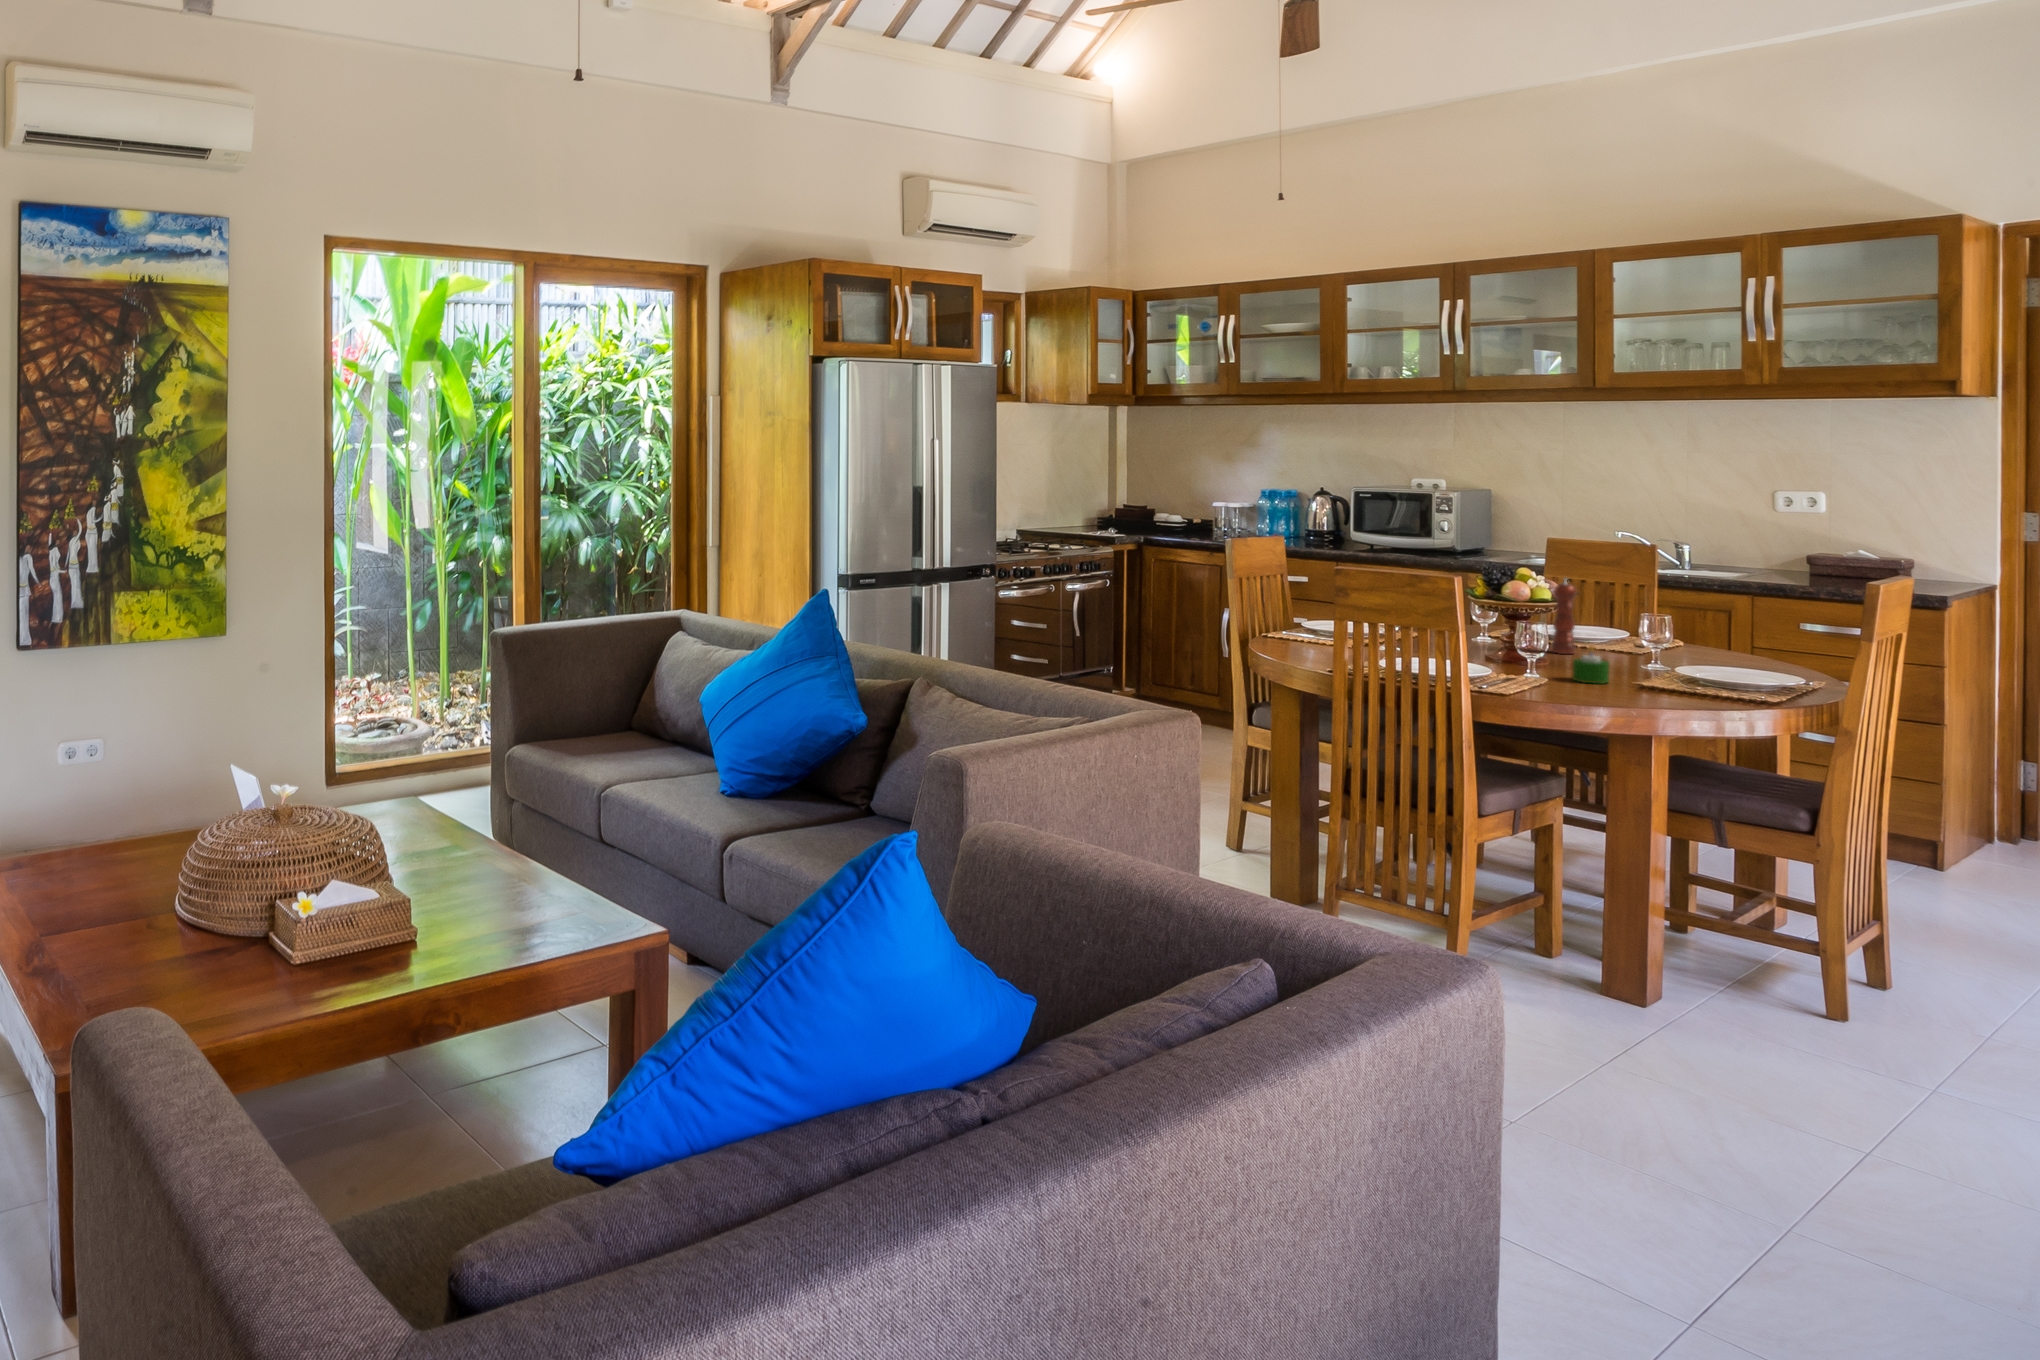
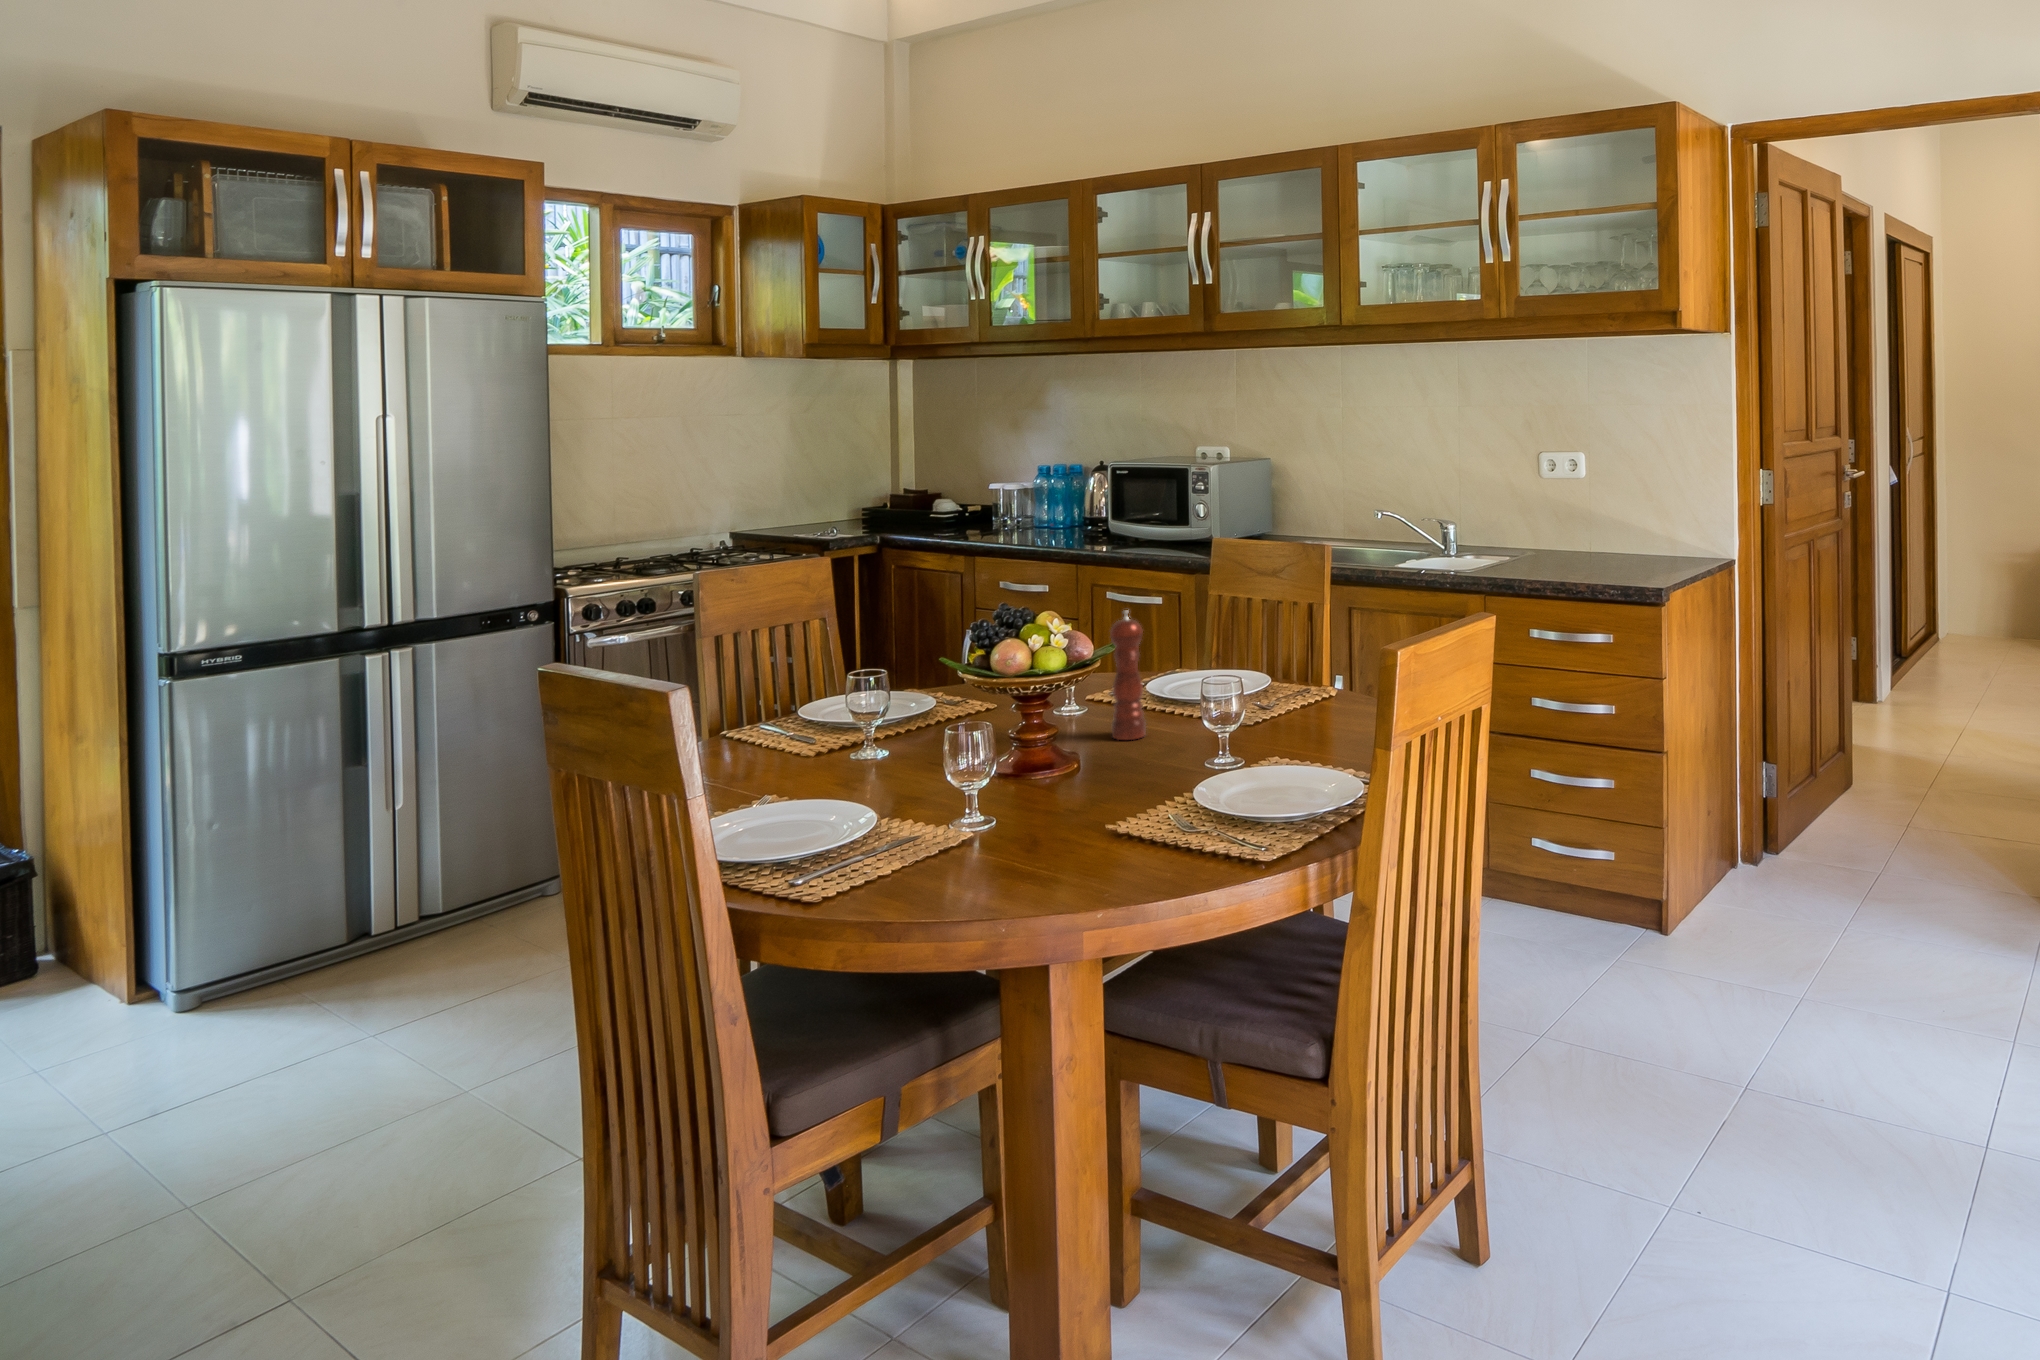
candle: present [1572,646,1609,684] -> none [1029,754,1087,831]

